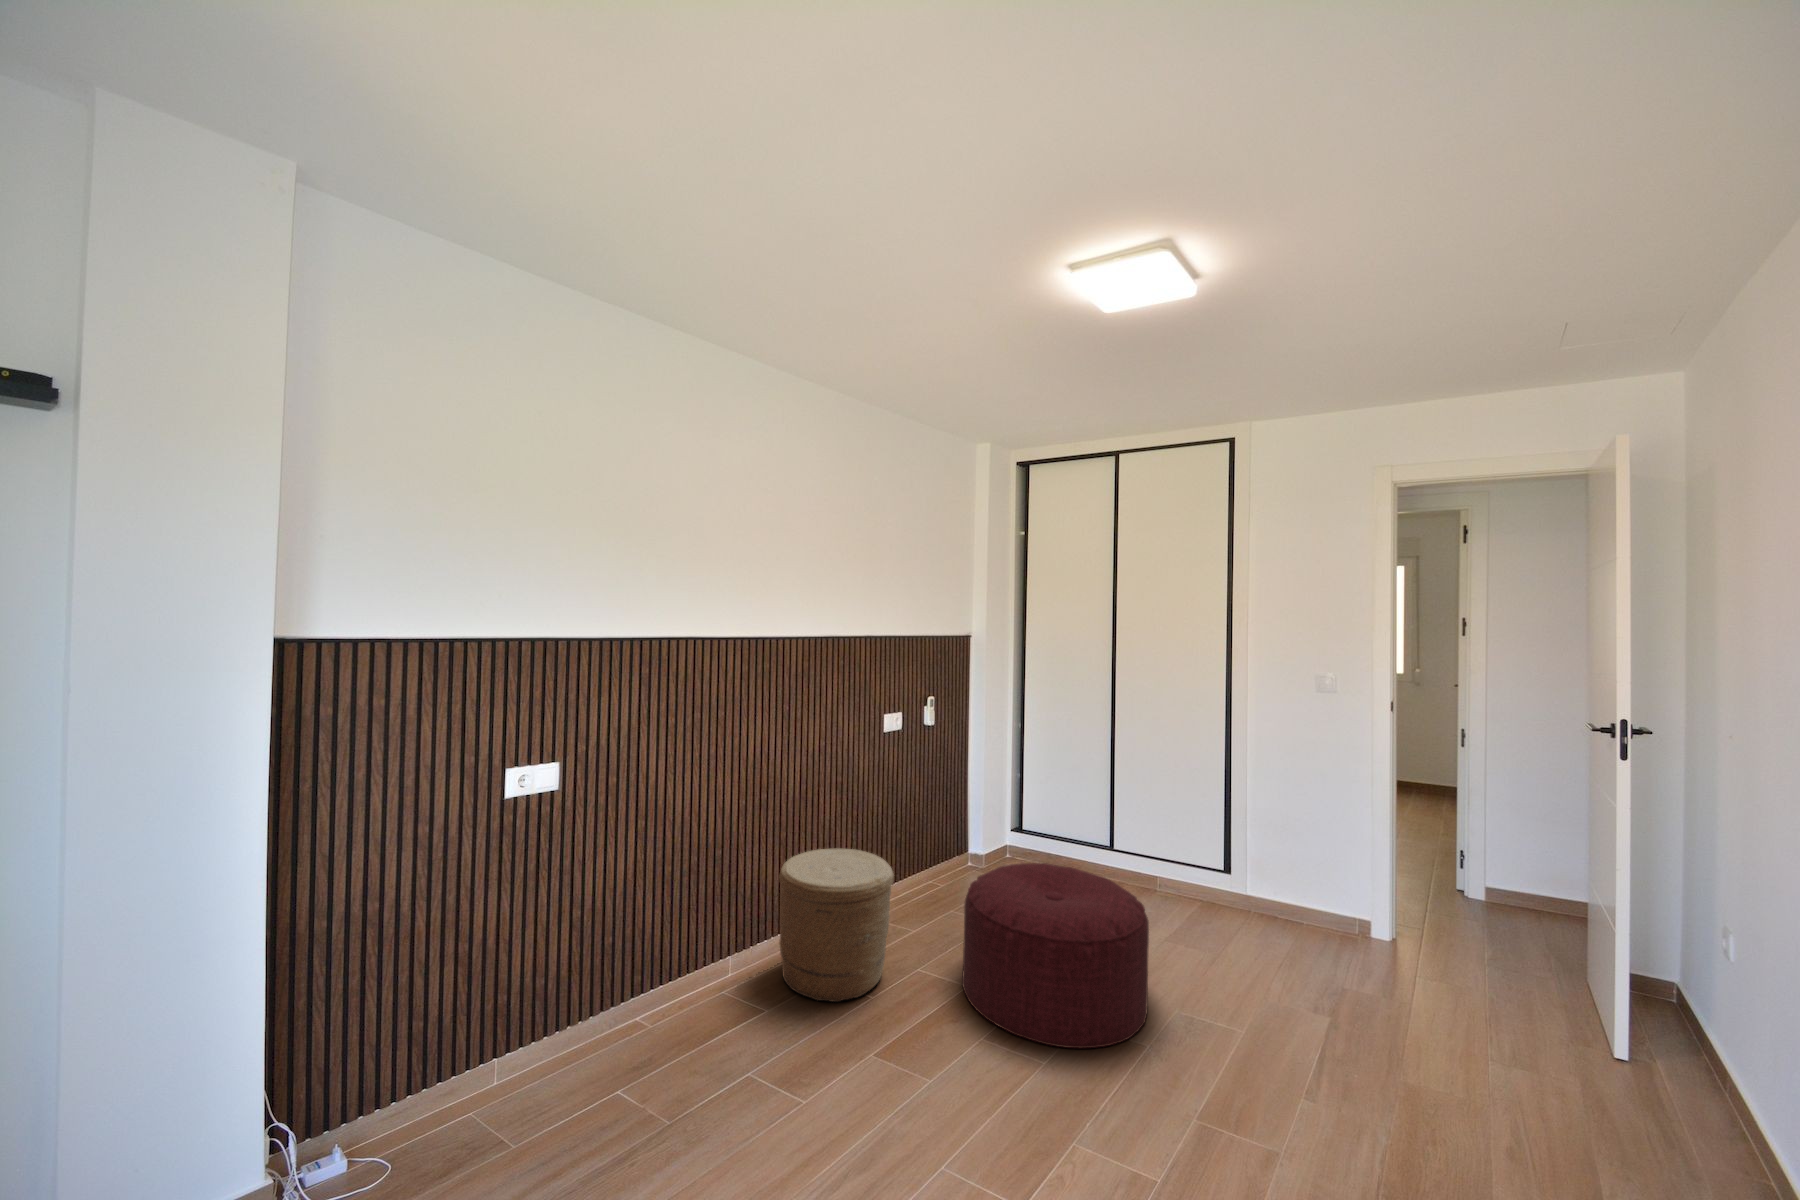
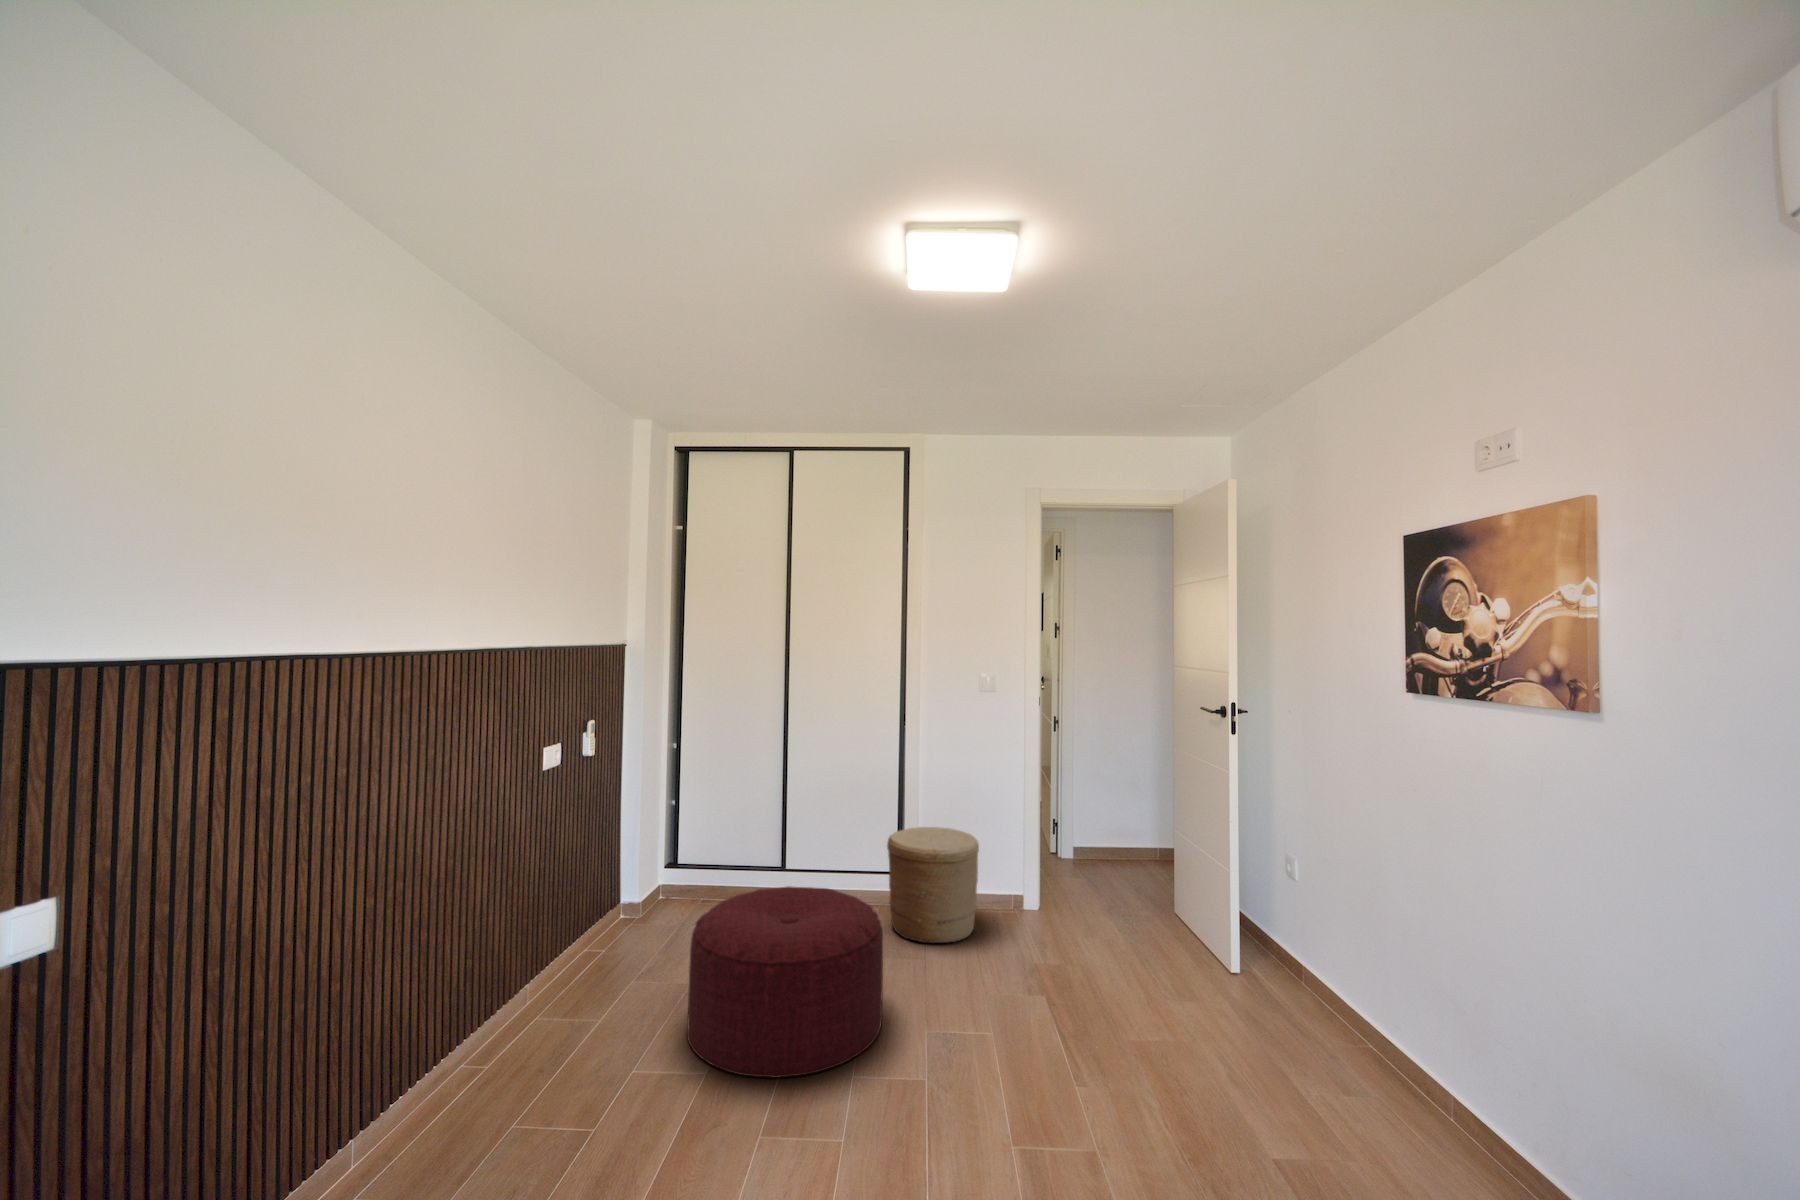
woven basket: present [779,848,894,1002] -> present [887,827,979,943]

